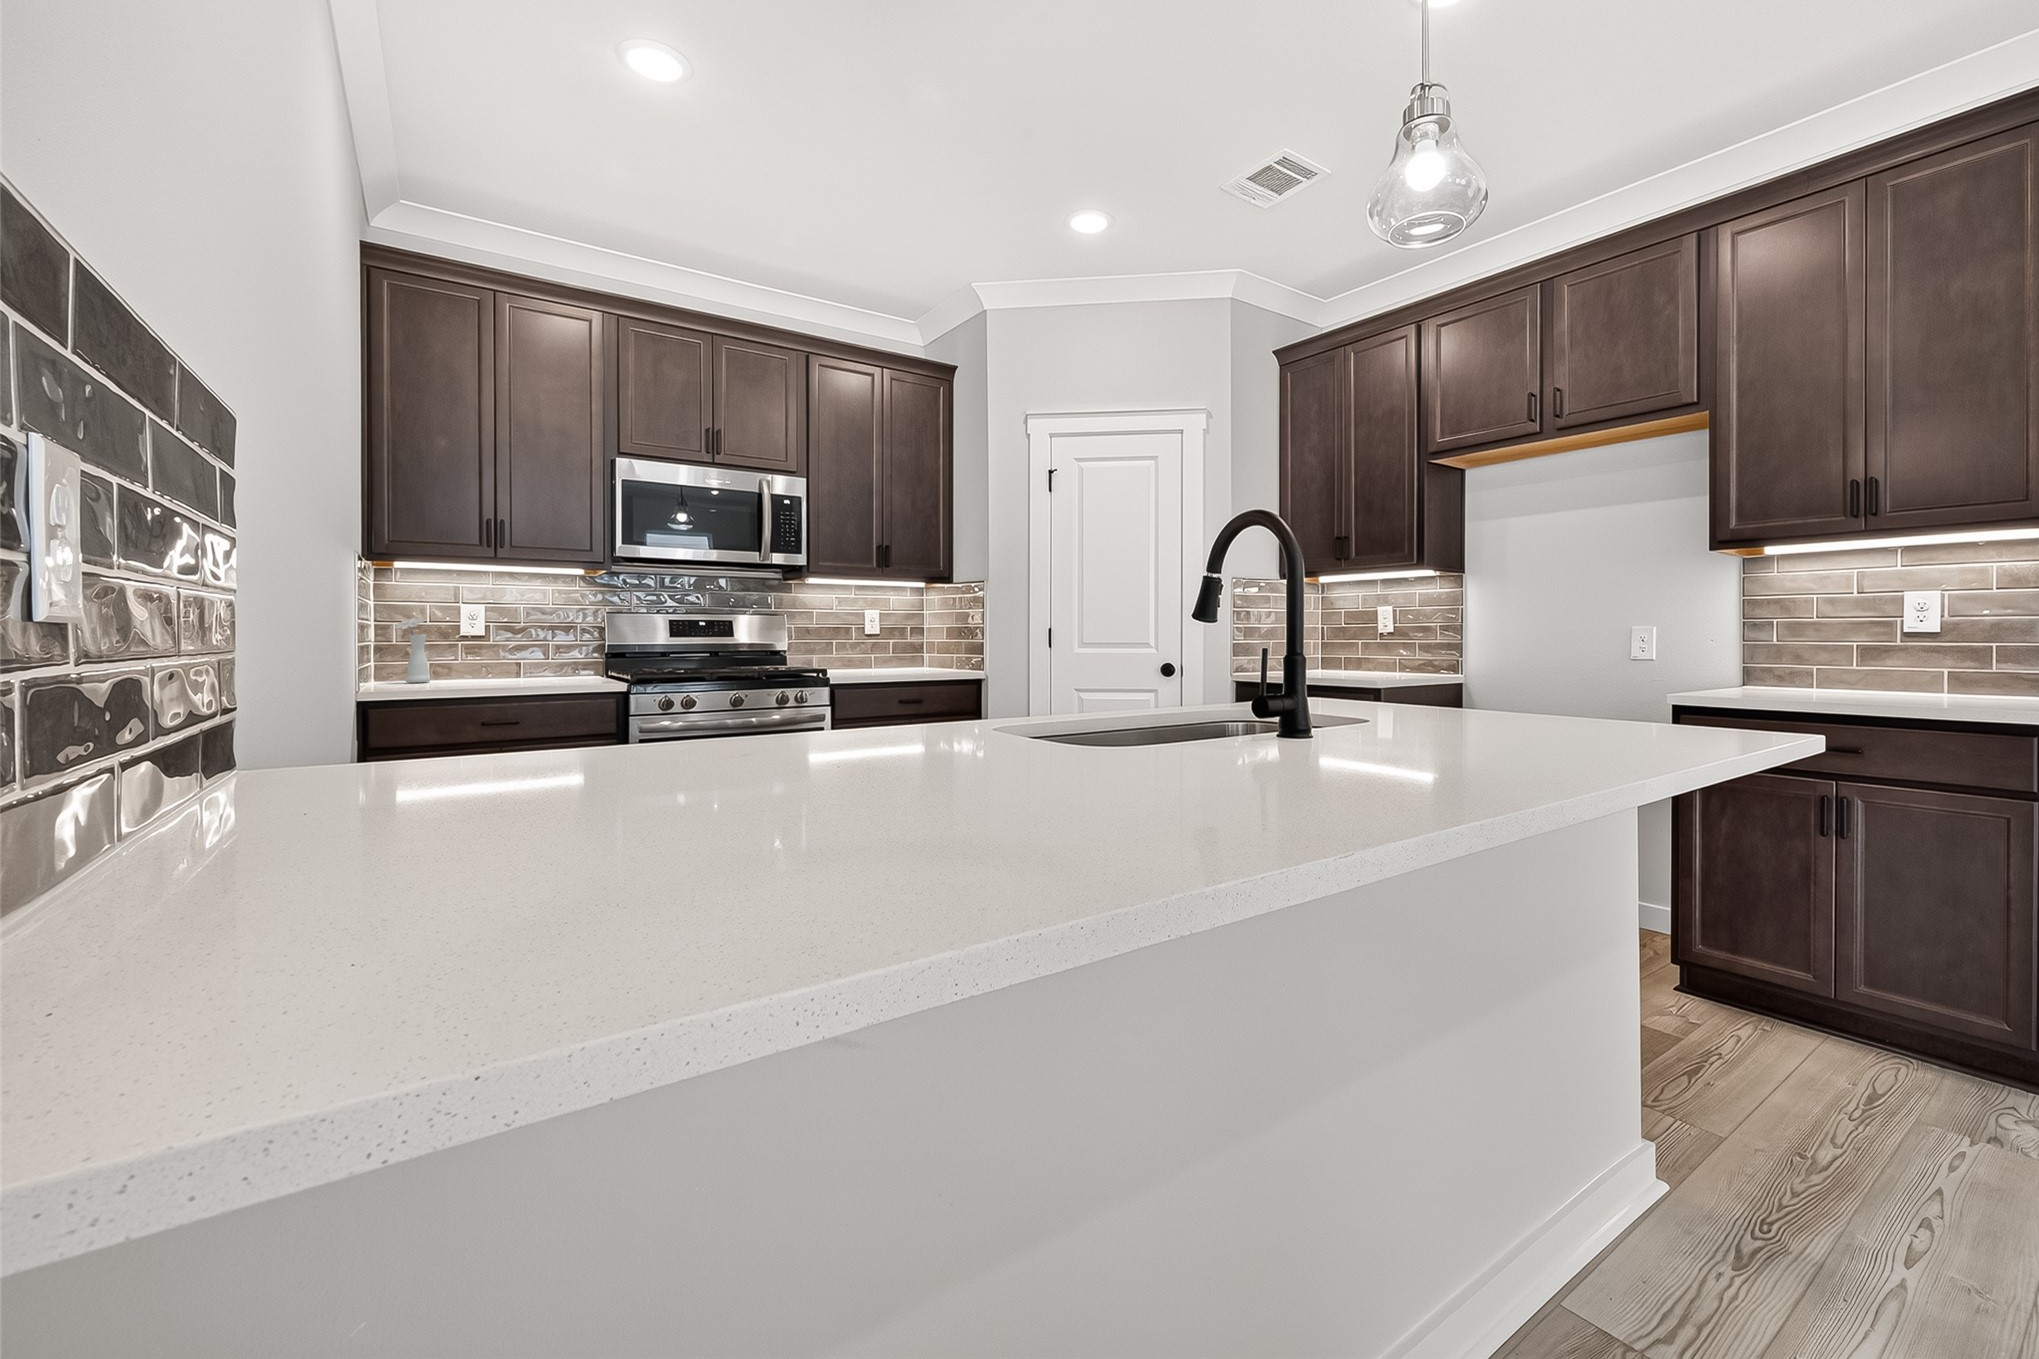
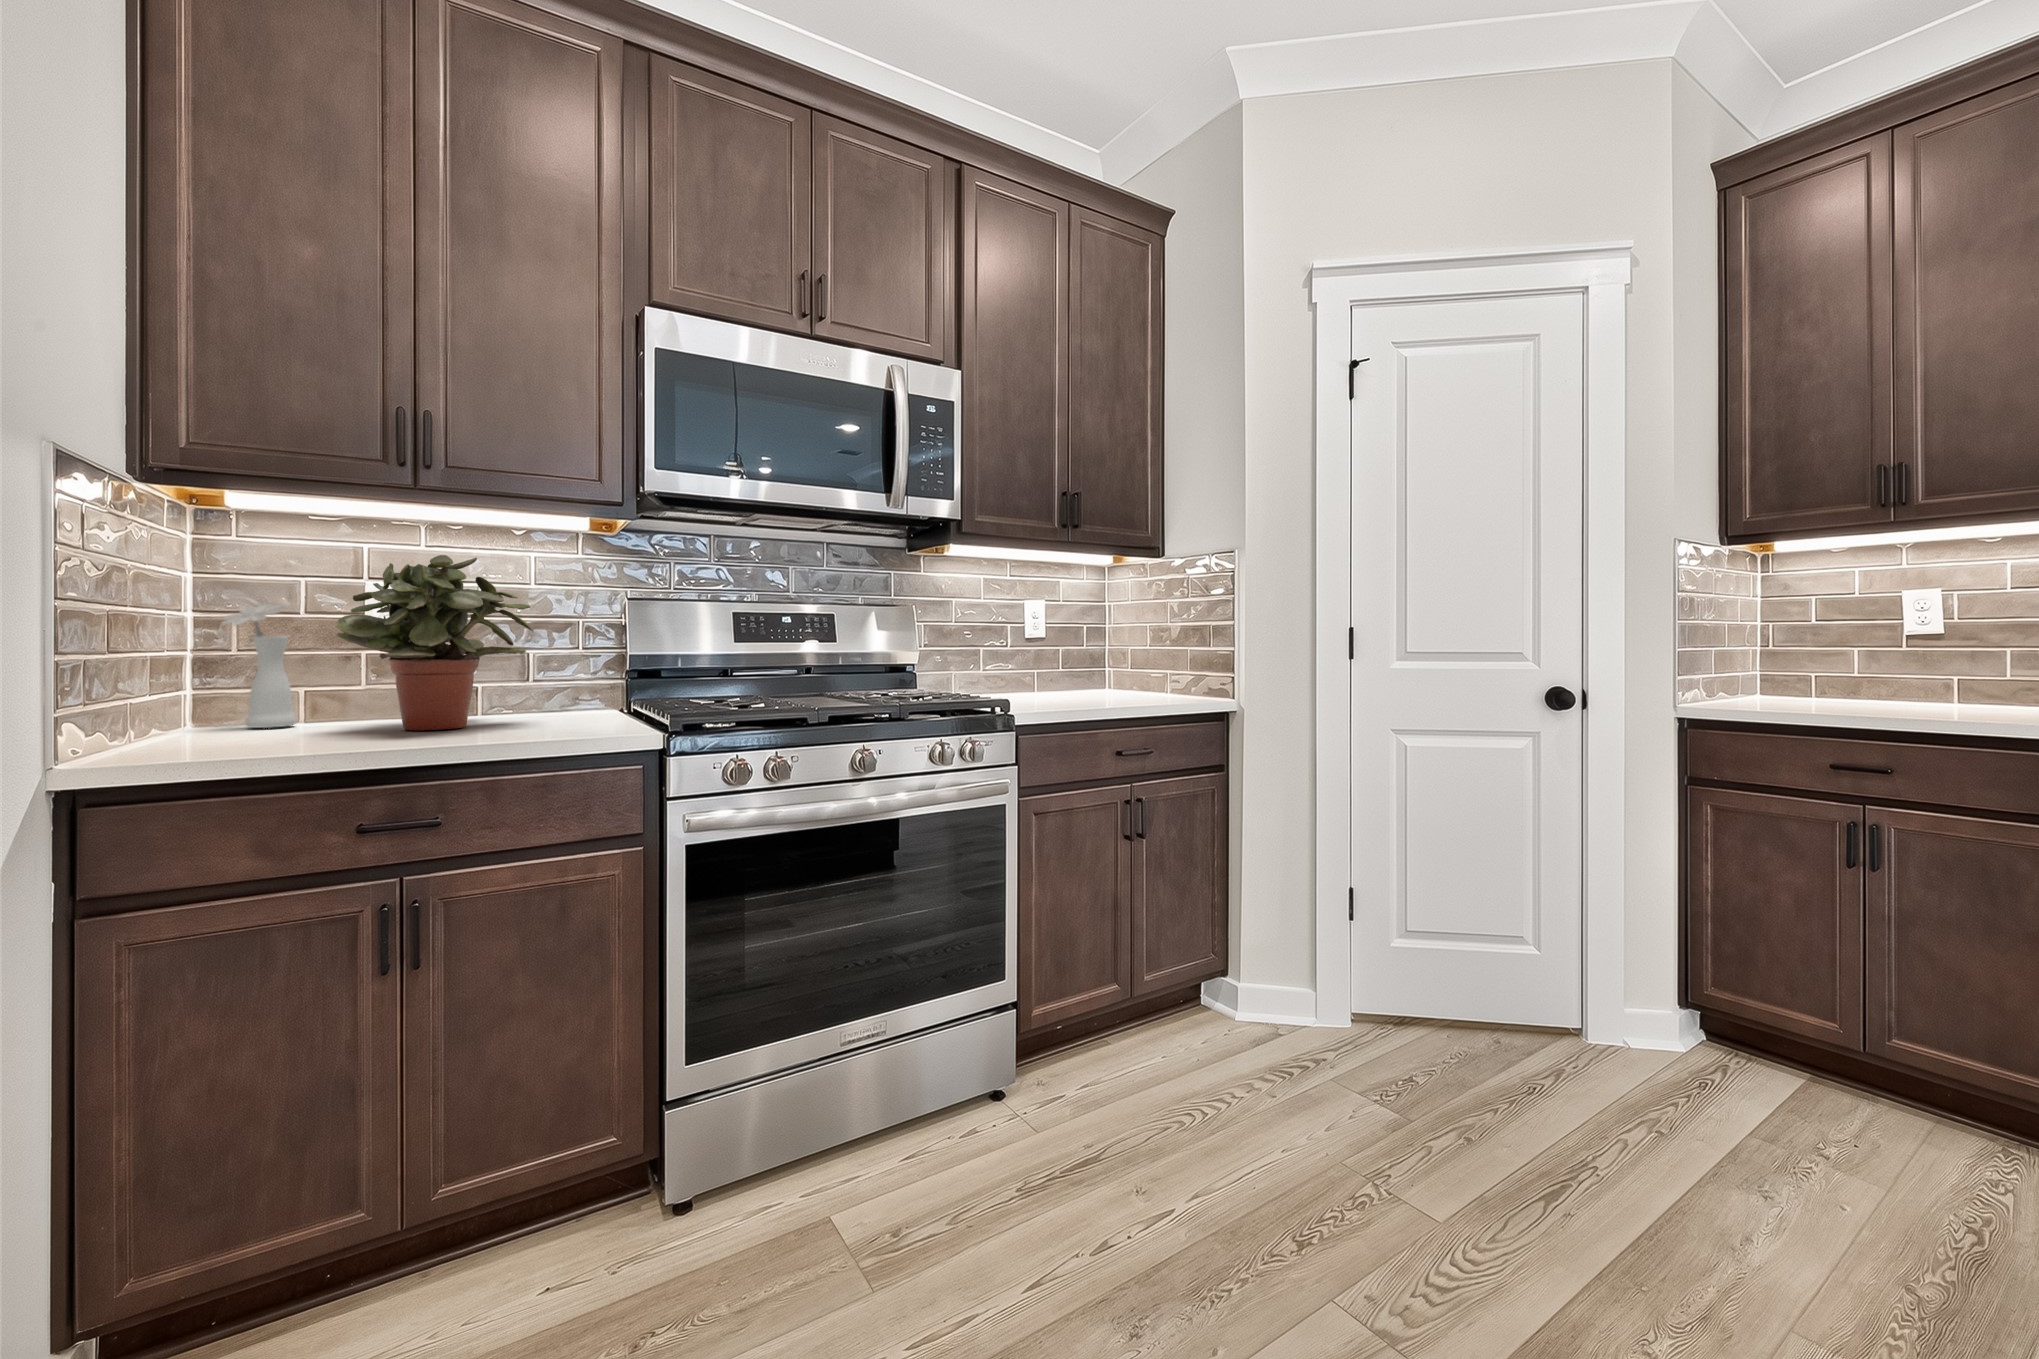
potted plant: none [456,592,556,684] -> present [336,555,533,730]

